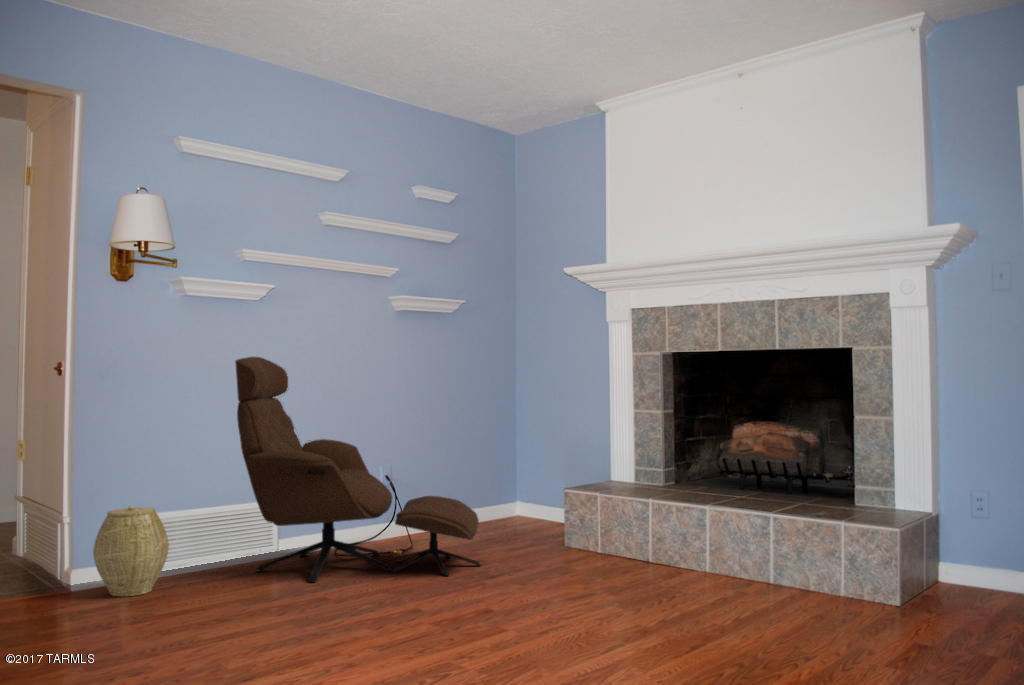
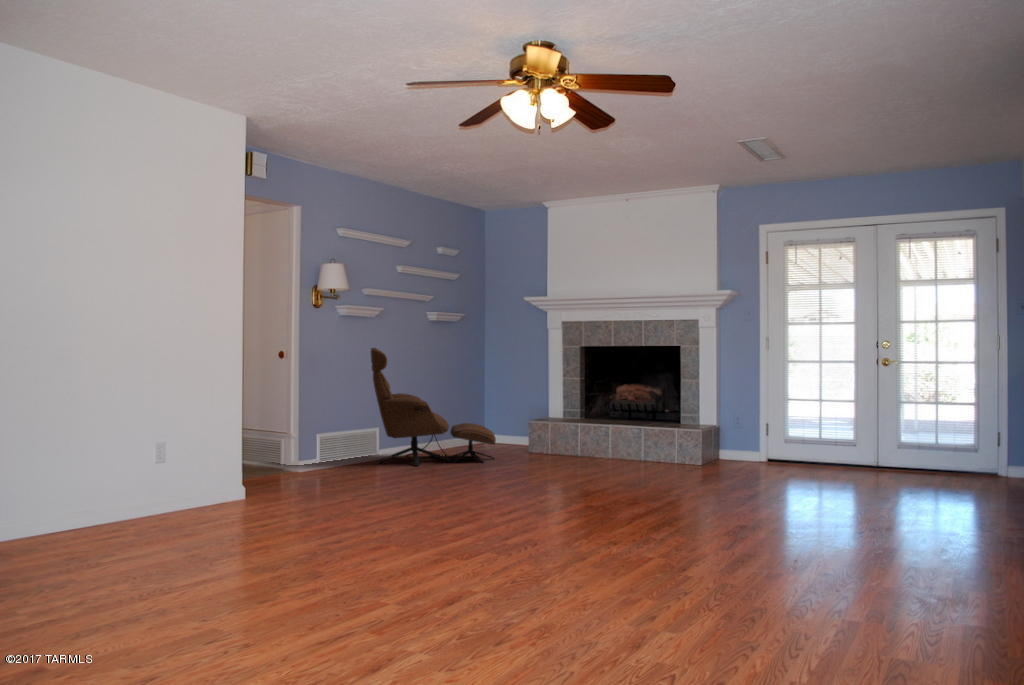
woven basket: present [93,506,169,596] -> none [310,426,347,473]

